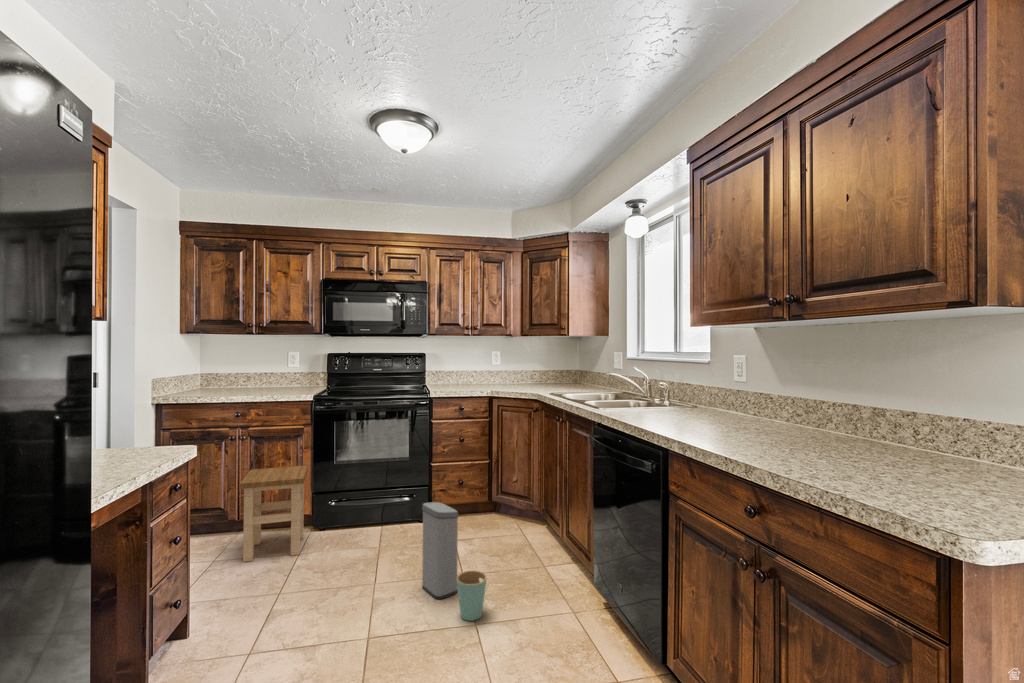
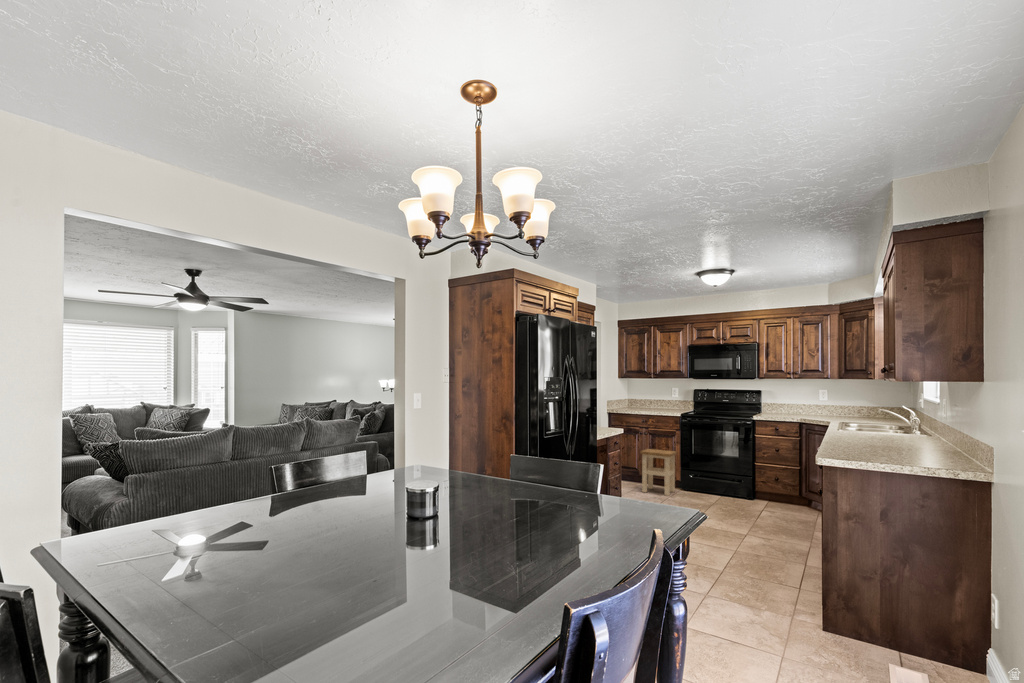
trash can: present [422,502,486,621] -> none [723,471,750,532]

